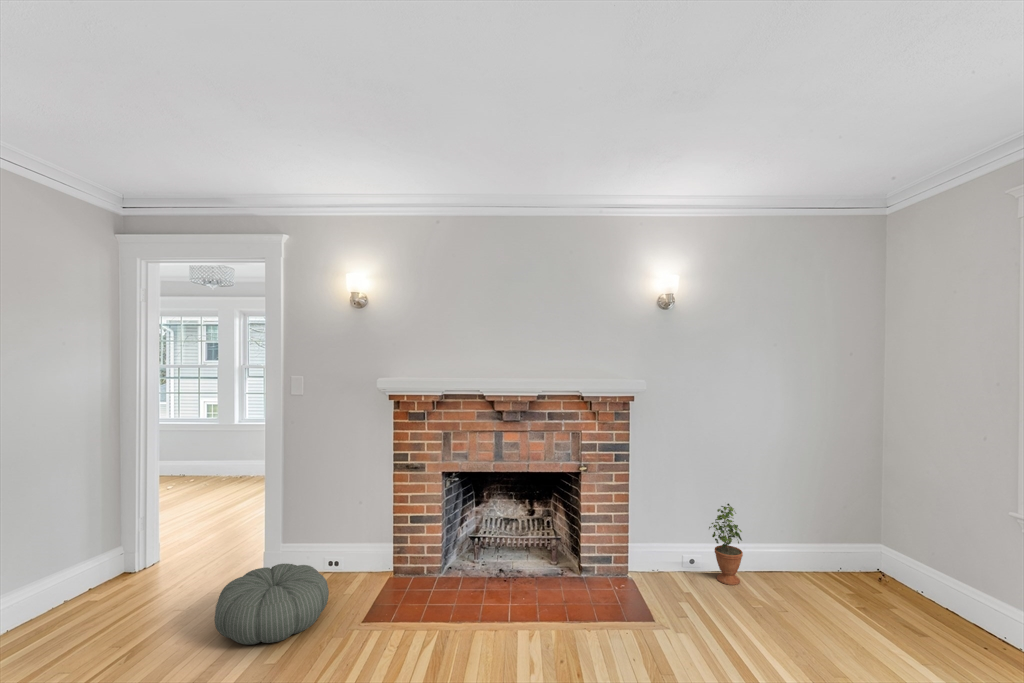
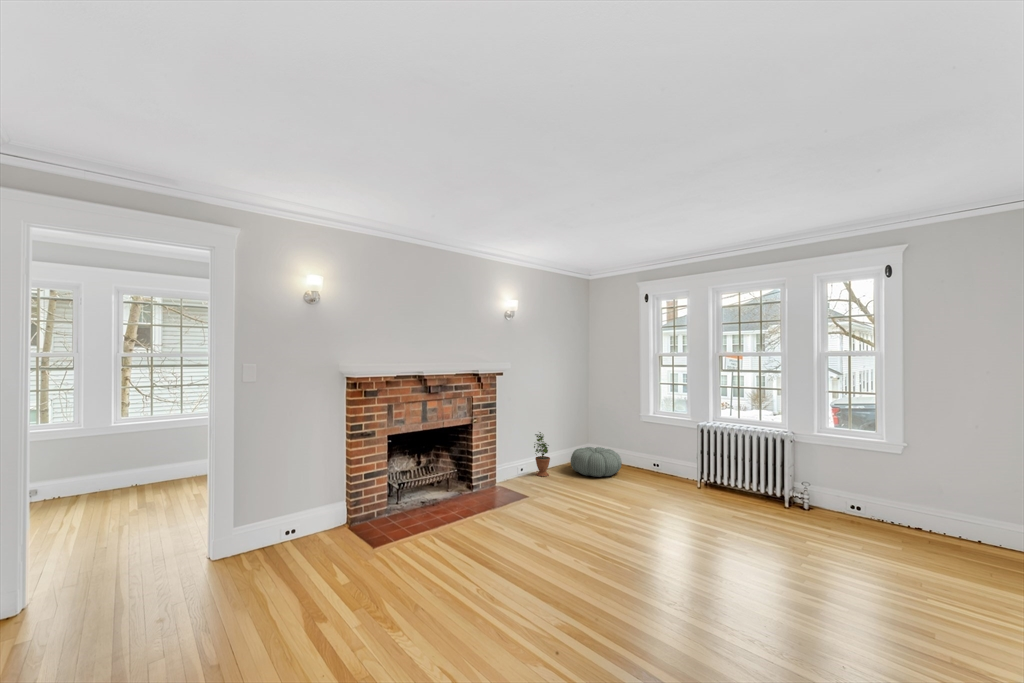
pouf: present [215,564,329,645] -> present [571,447,622,477]

